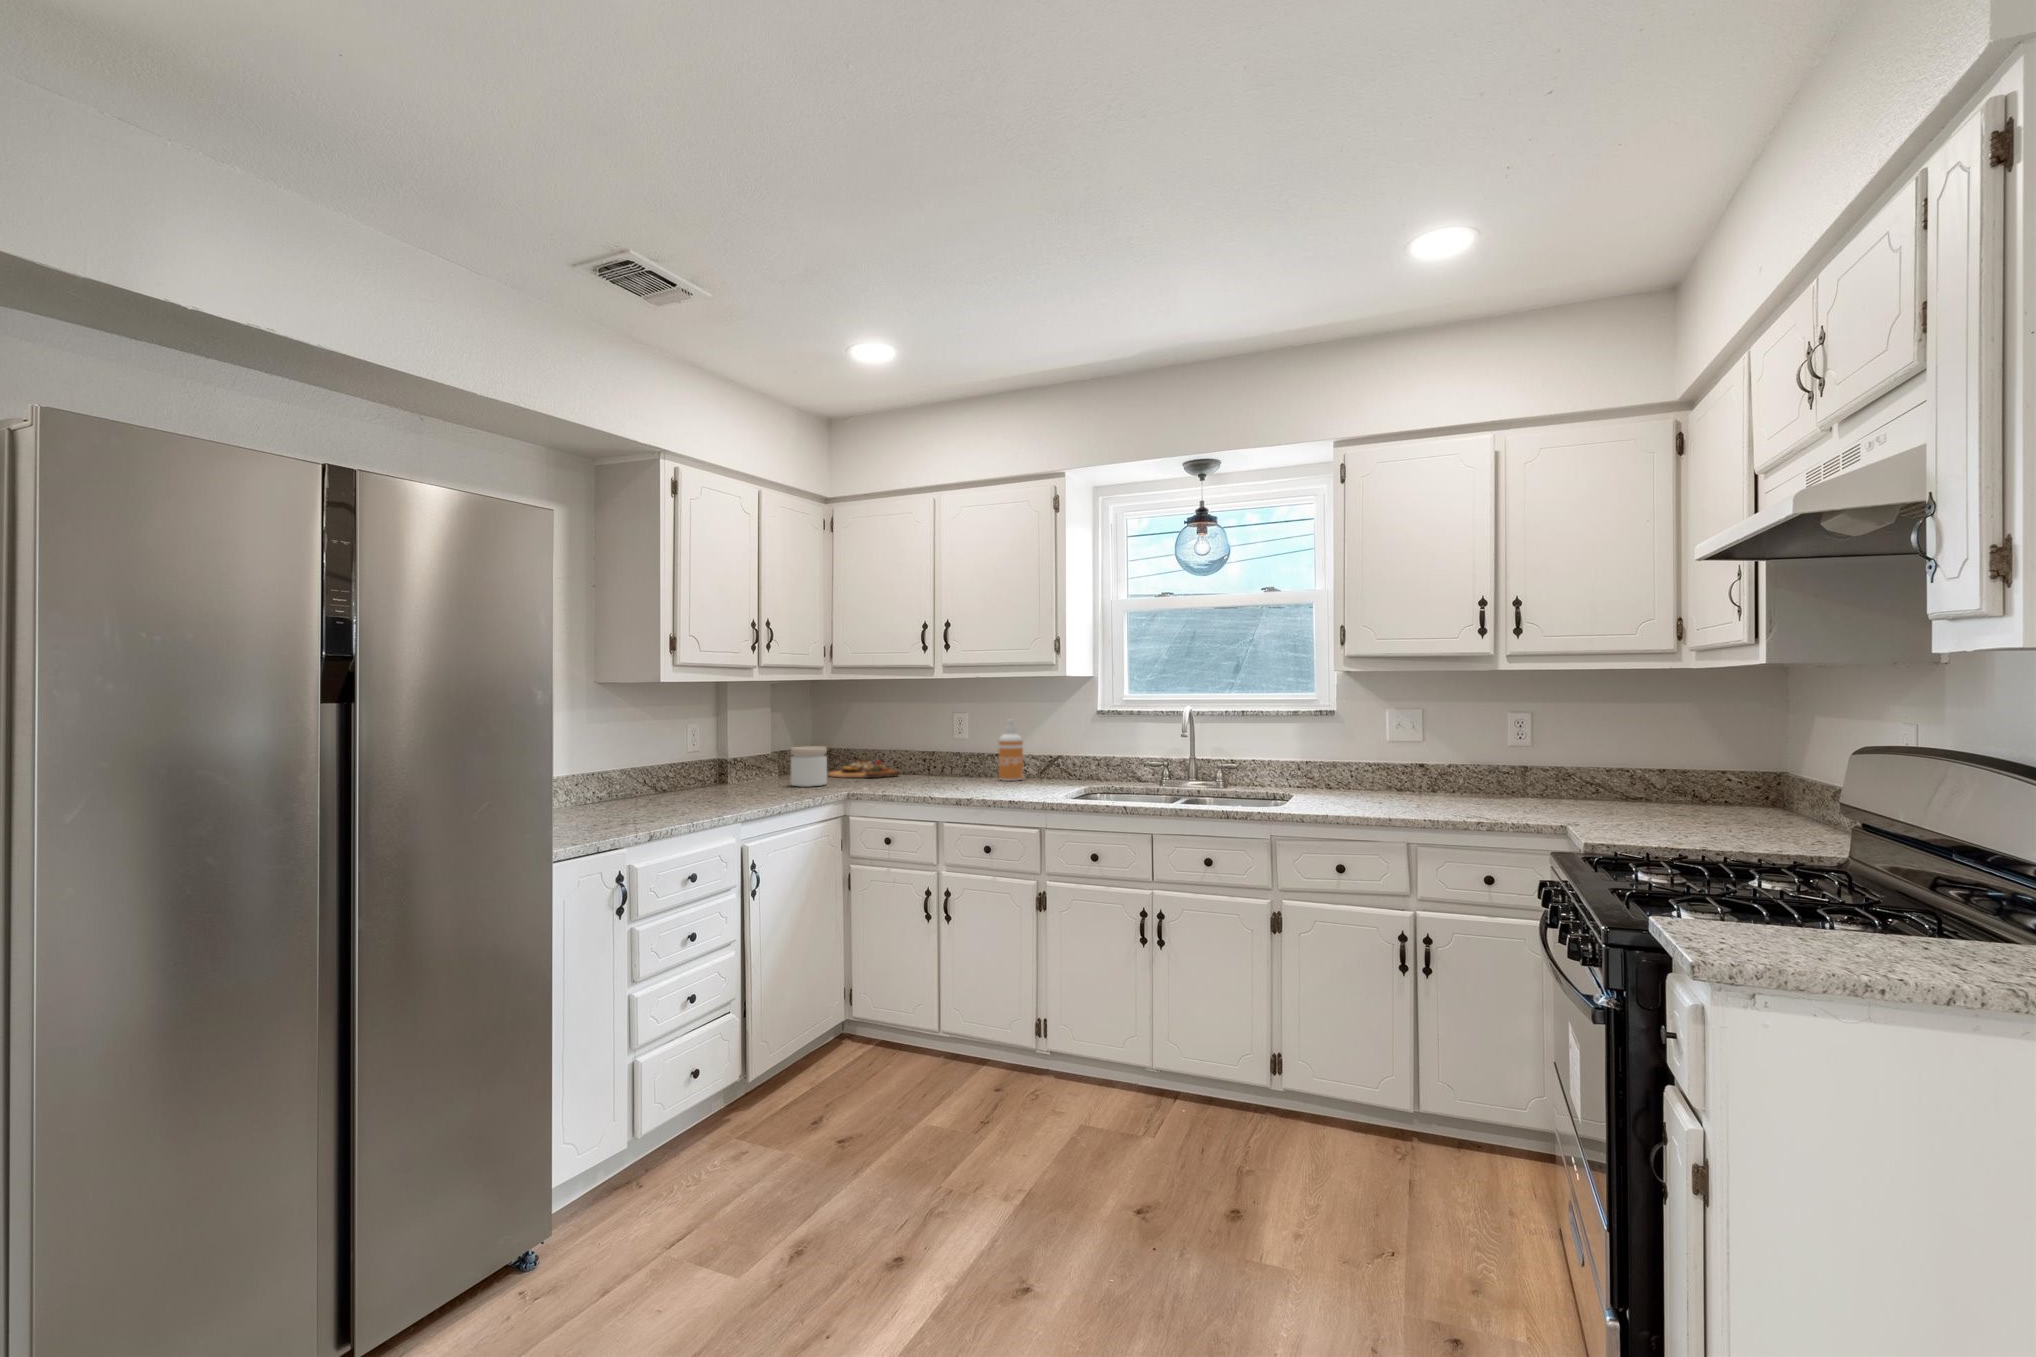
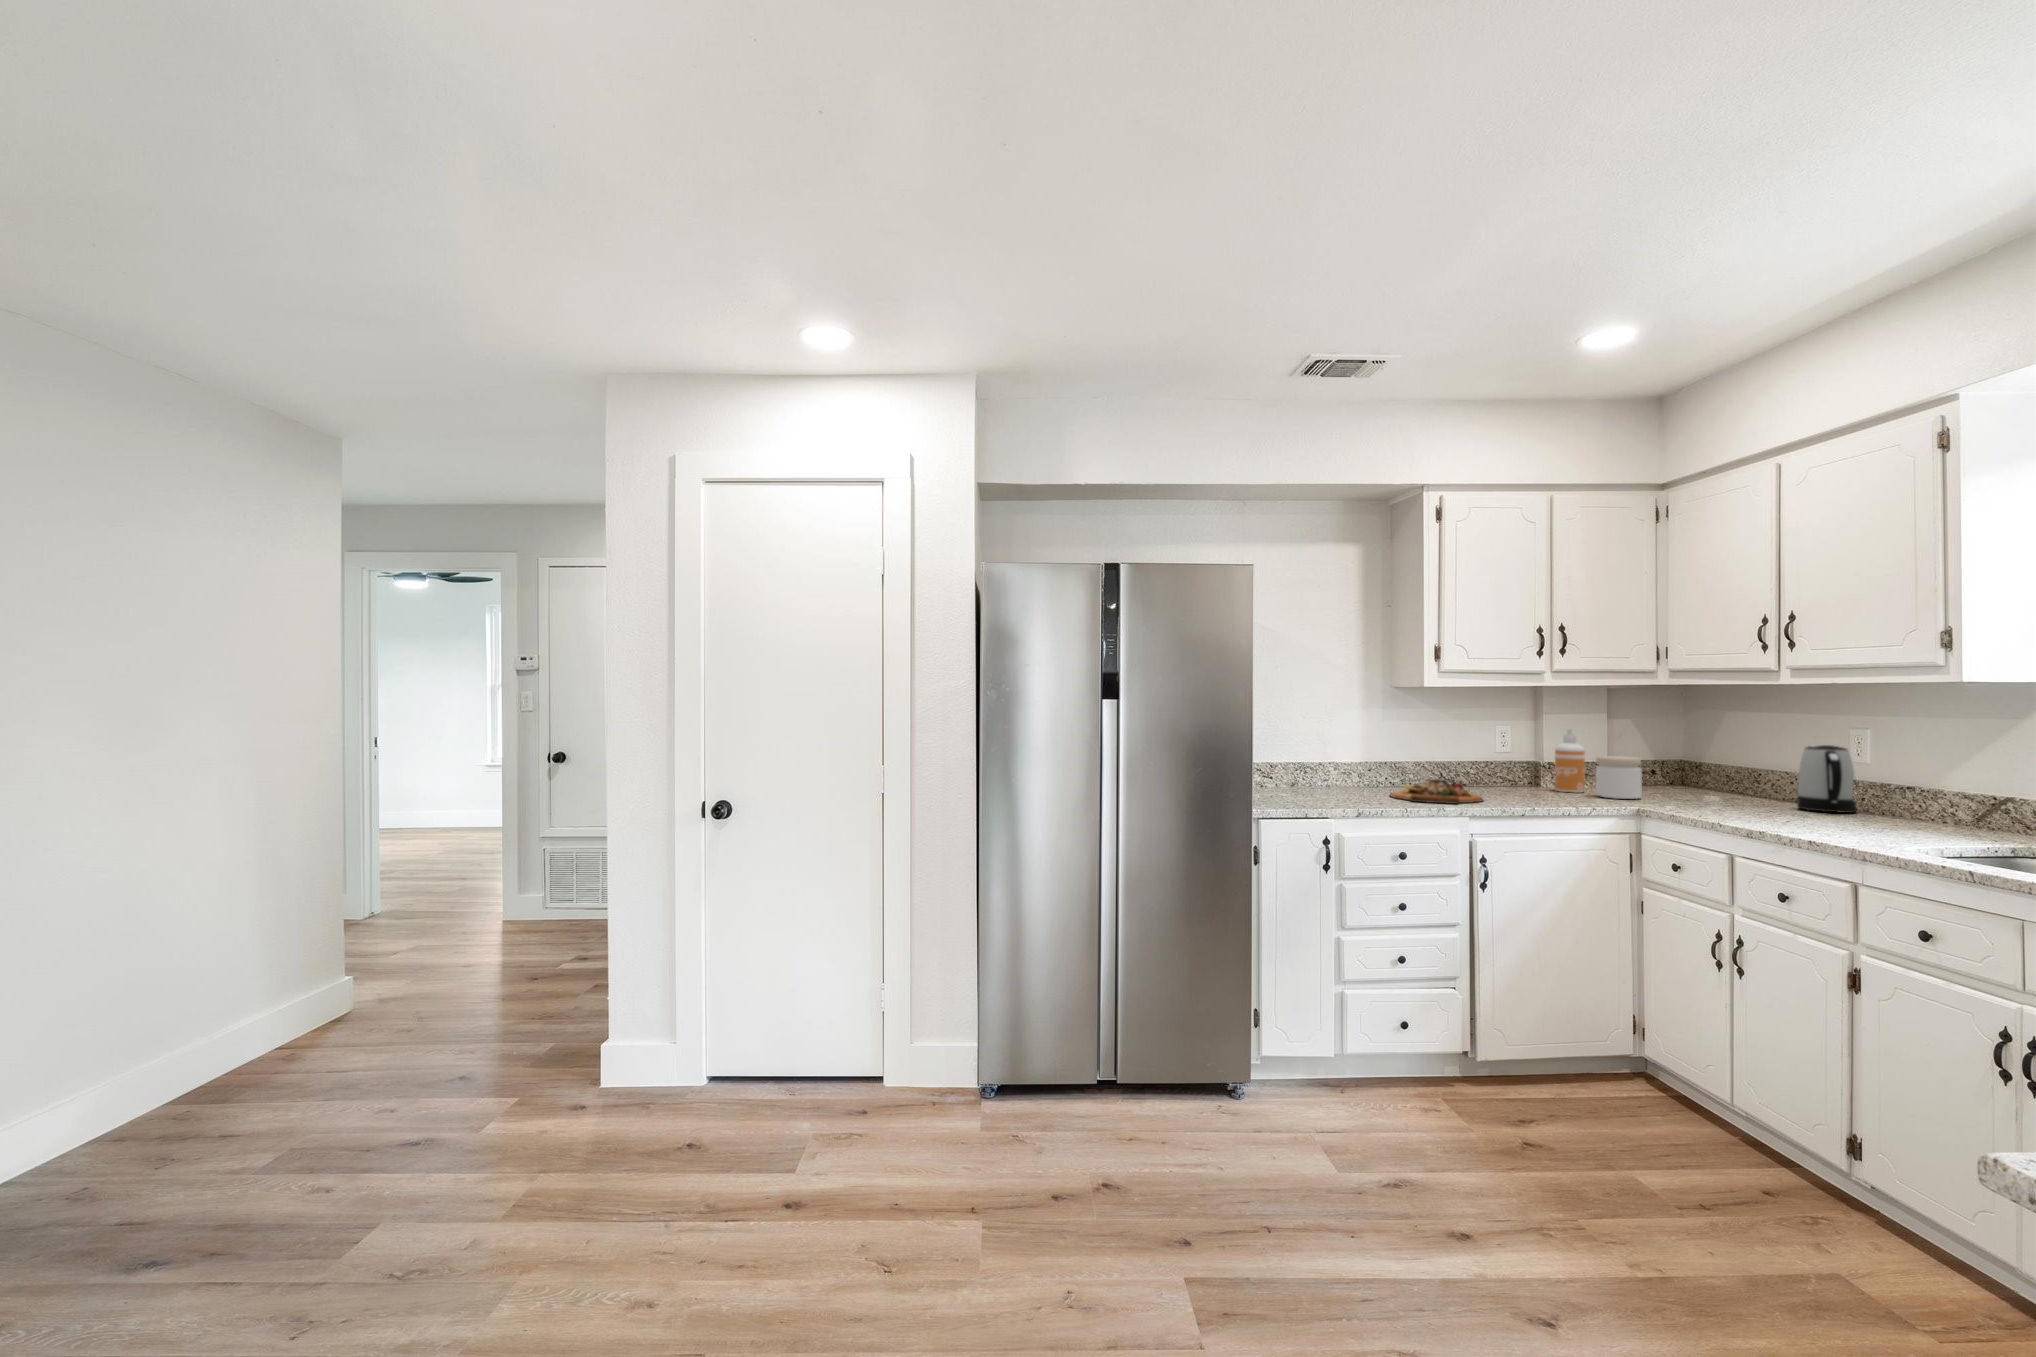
soap dispenser: present [999,720,1023,781] -> present [1555,728,1585,793]
kettle: none [927,727,962,779] -> present [1797,745,1857,813]
cutting board: present [828,759,899,778] -> present [1390,779,1483,804]

